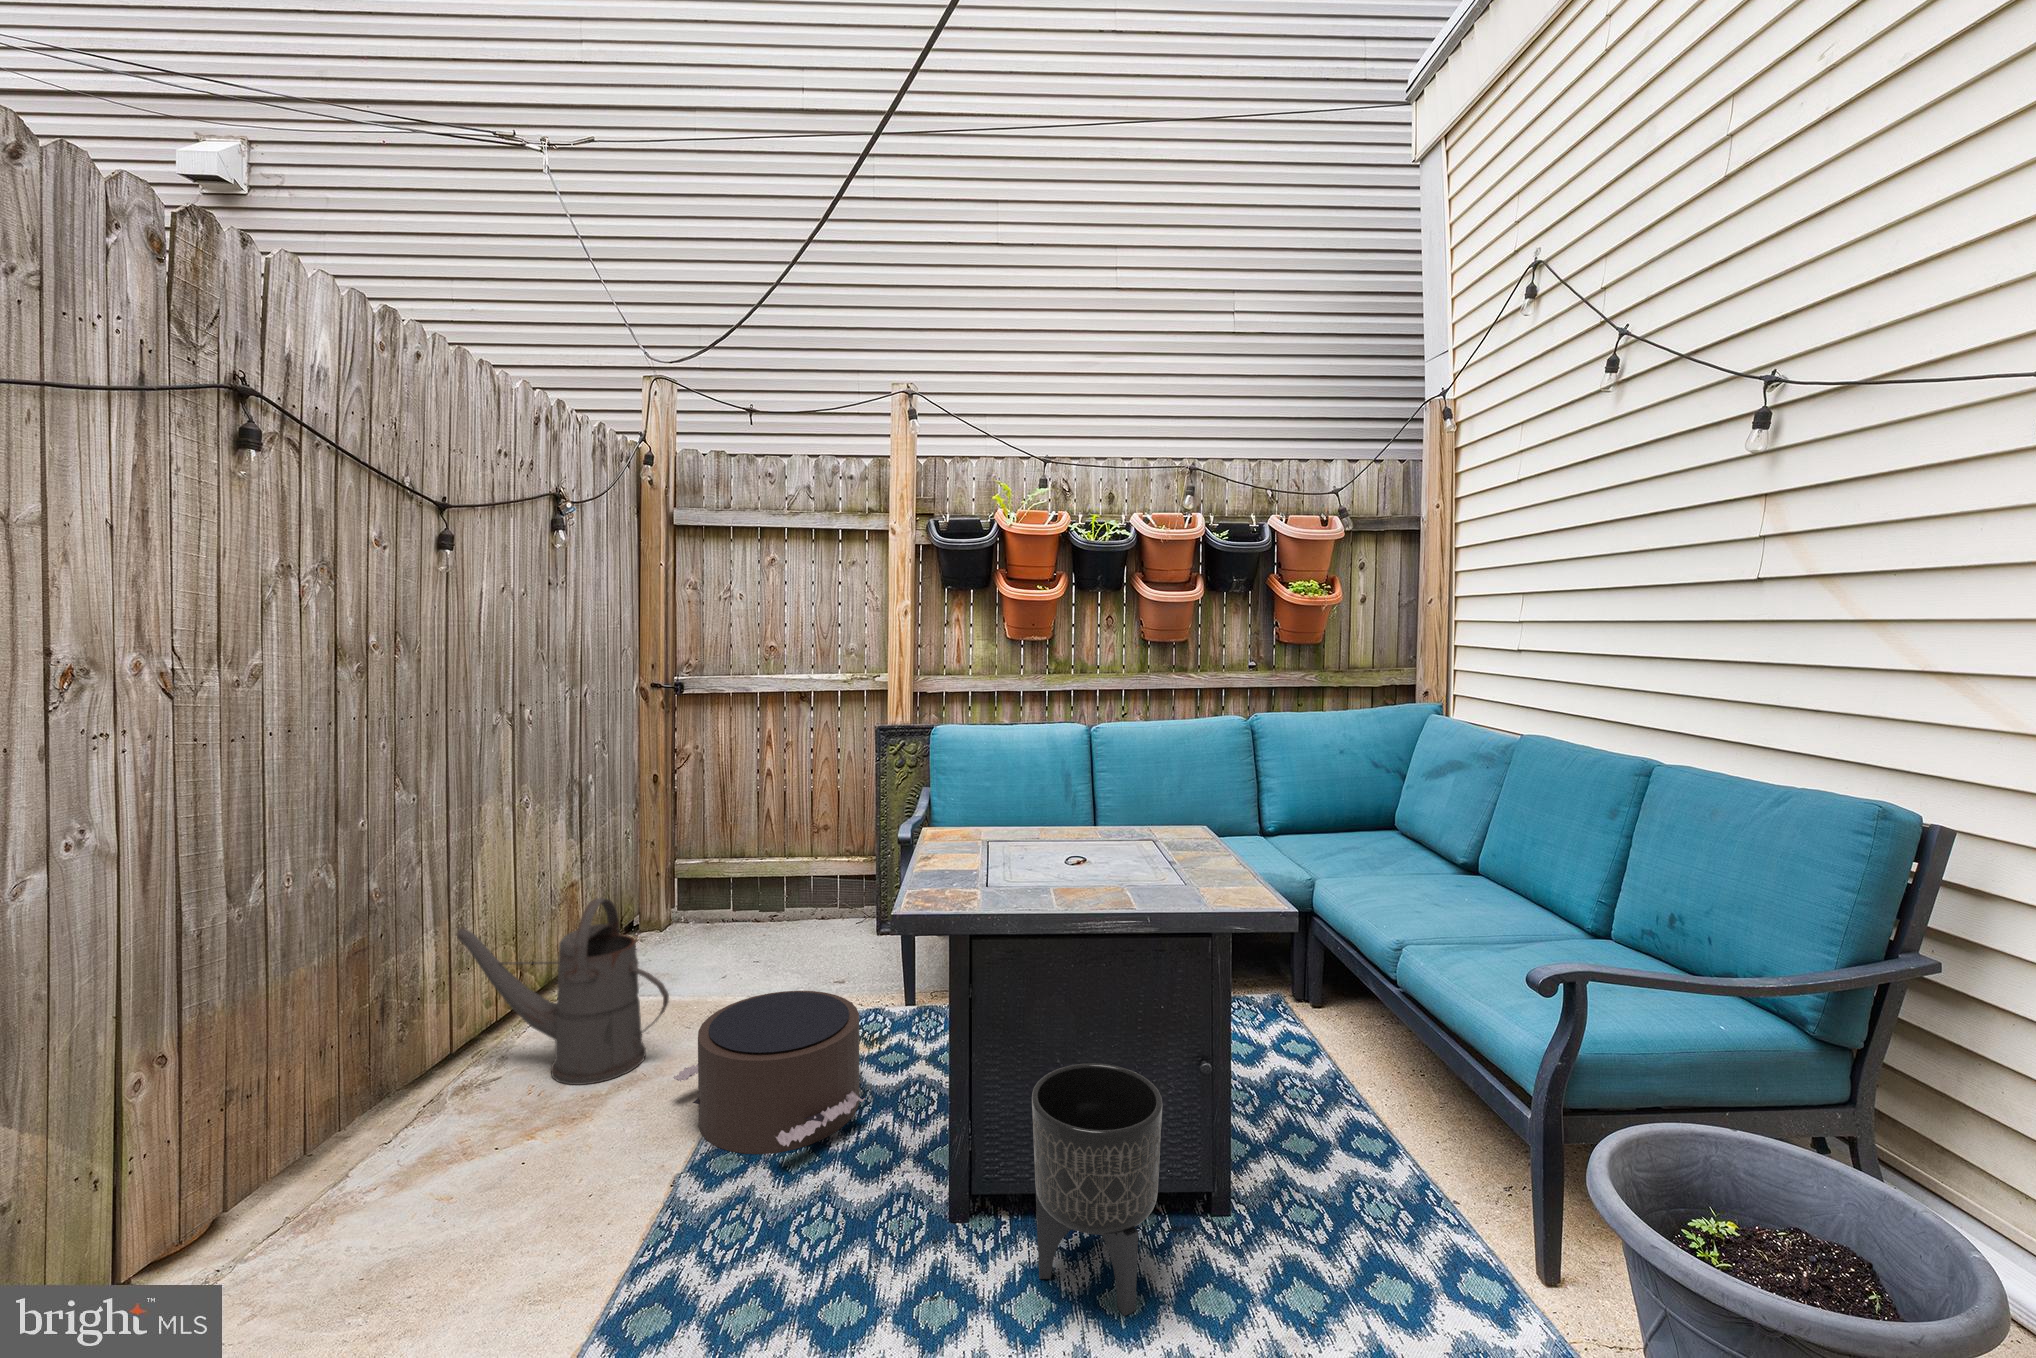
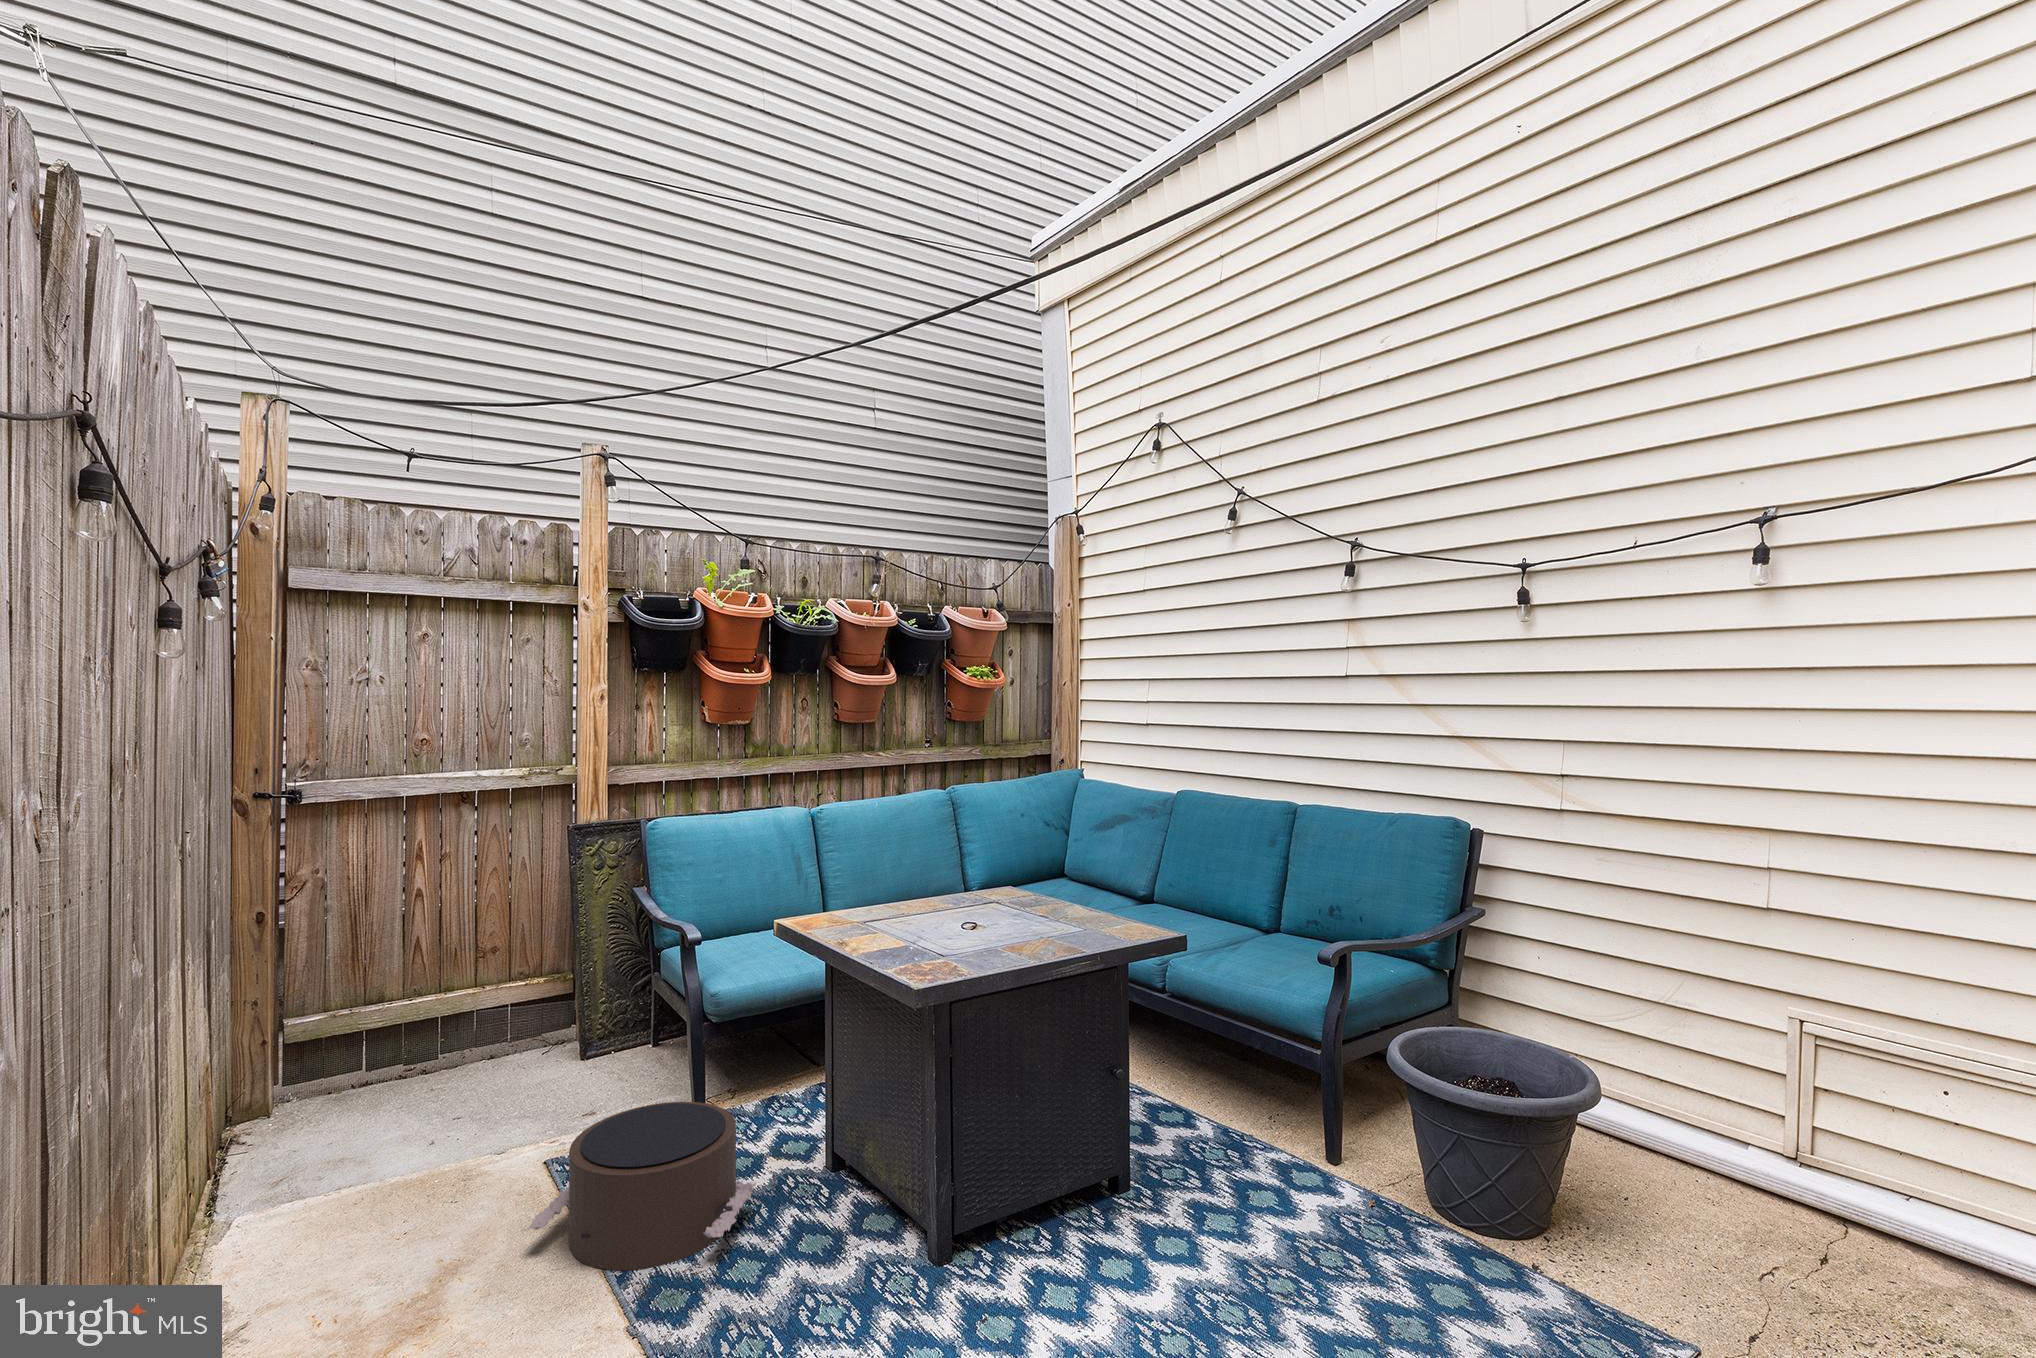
watering can: present [457,898,669,1085] -> none [166,1057,472,1287]
planter: present [1032,1063,1162,1316] -> none [978,1074,1076,1249]

